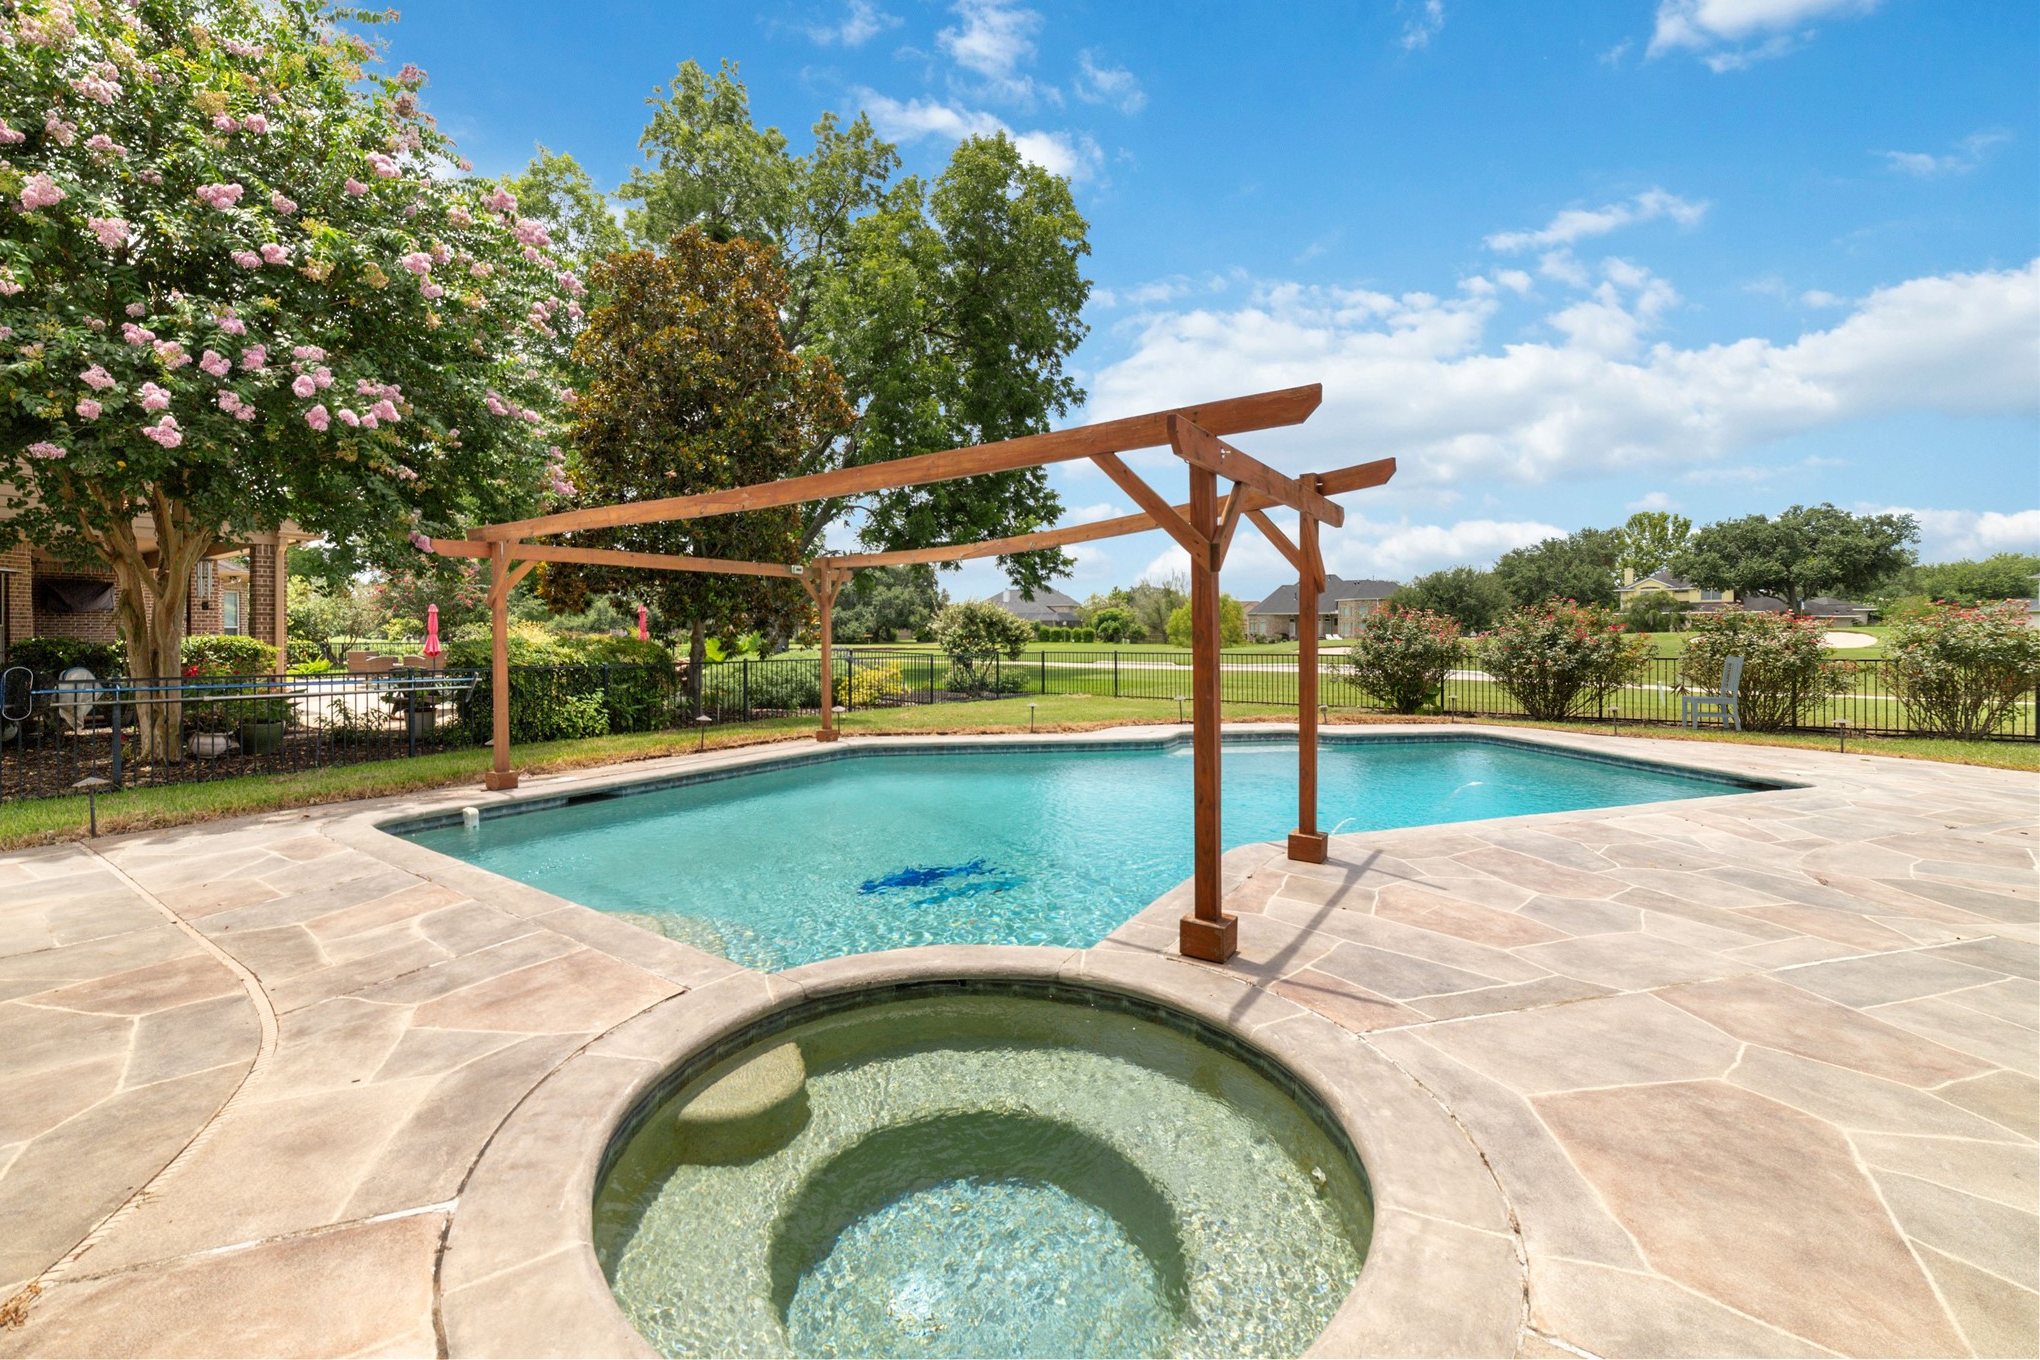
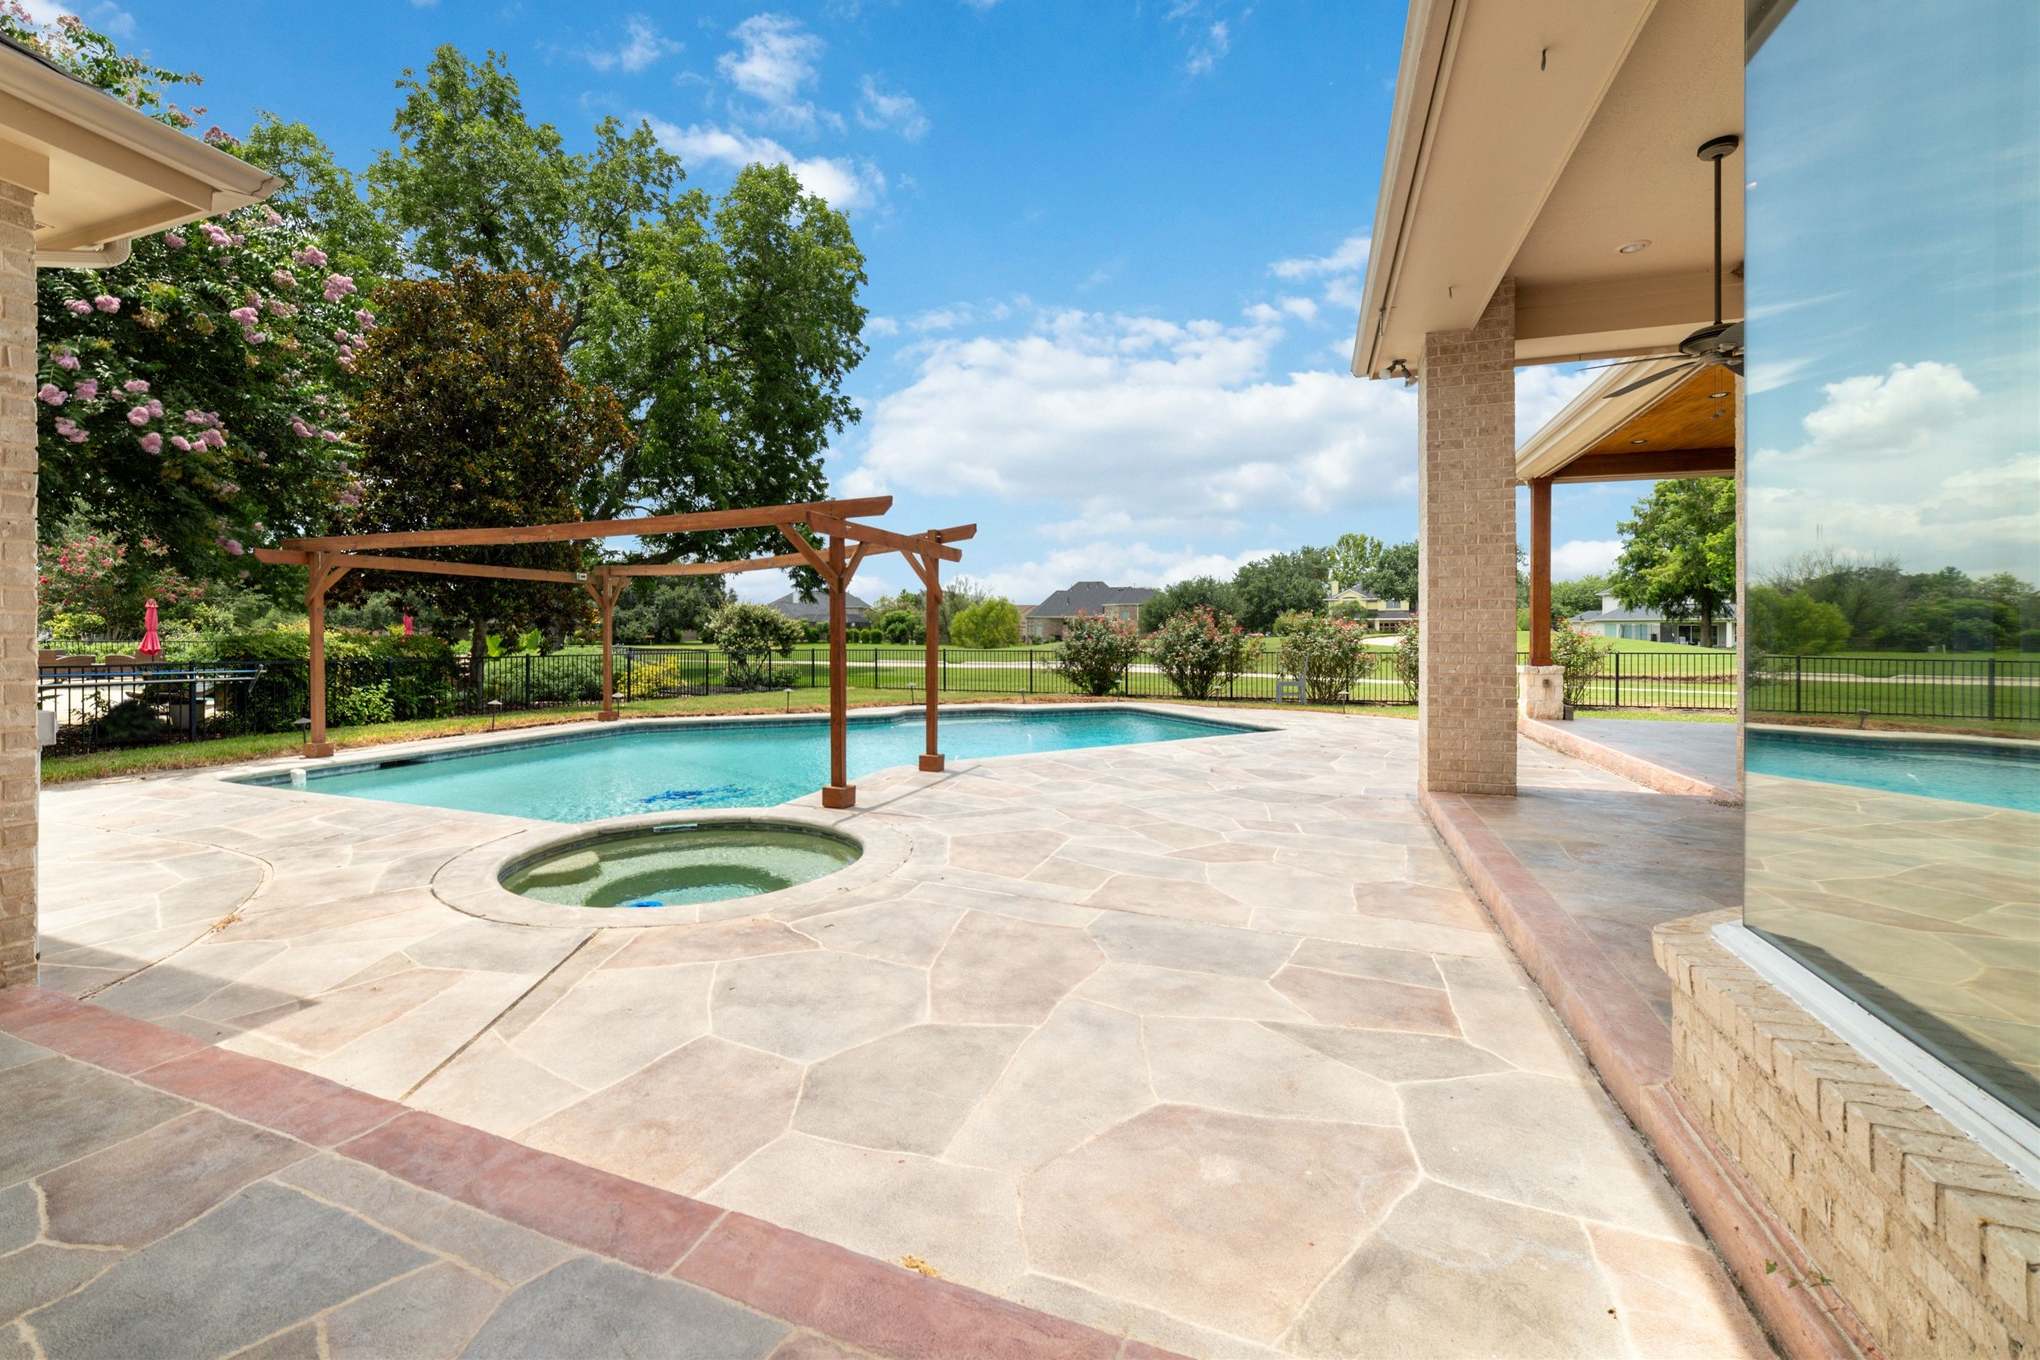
potted plant: none [310,710,384,759] -> present [94,698,170,743]

